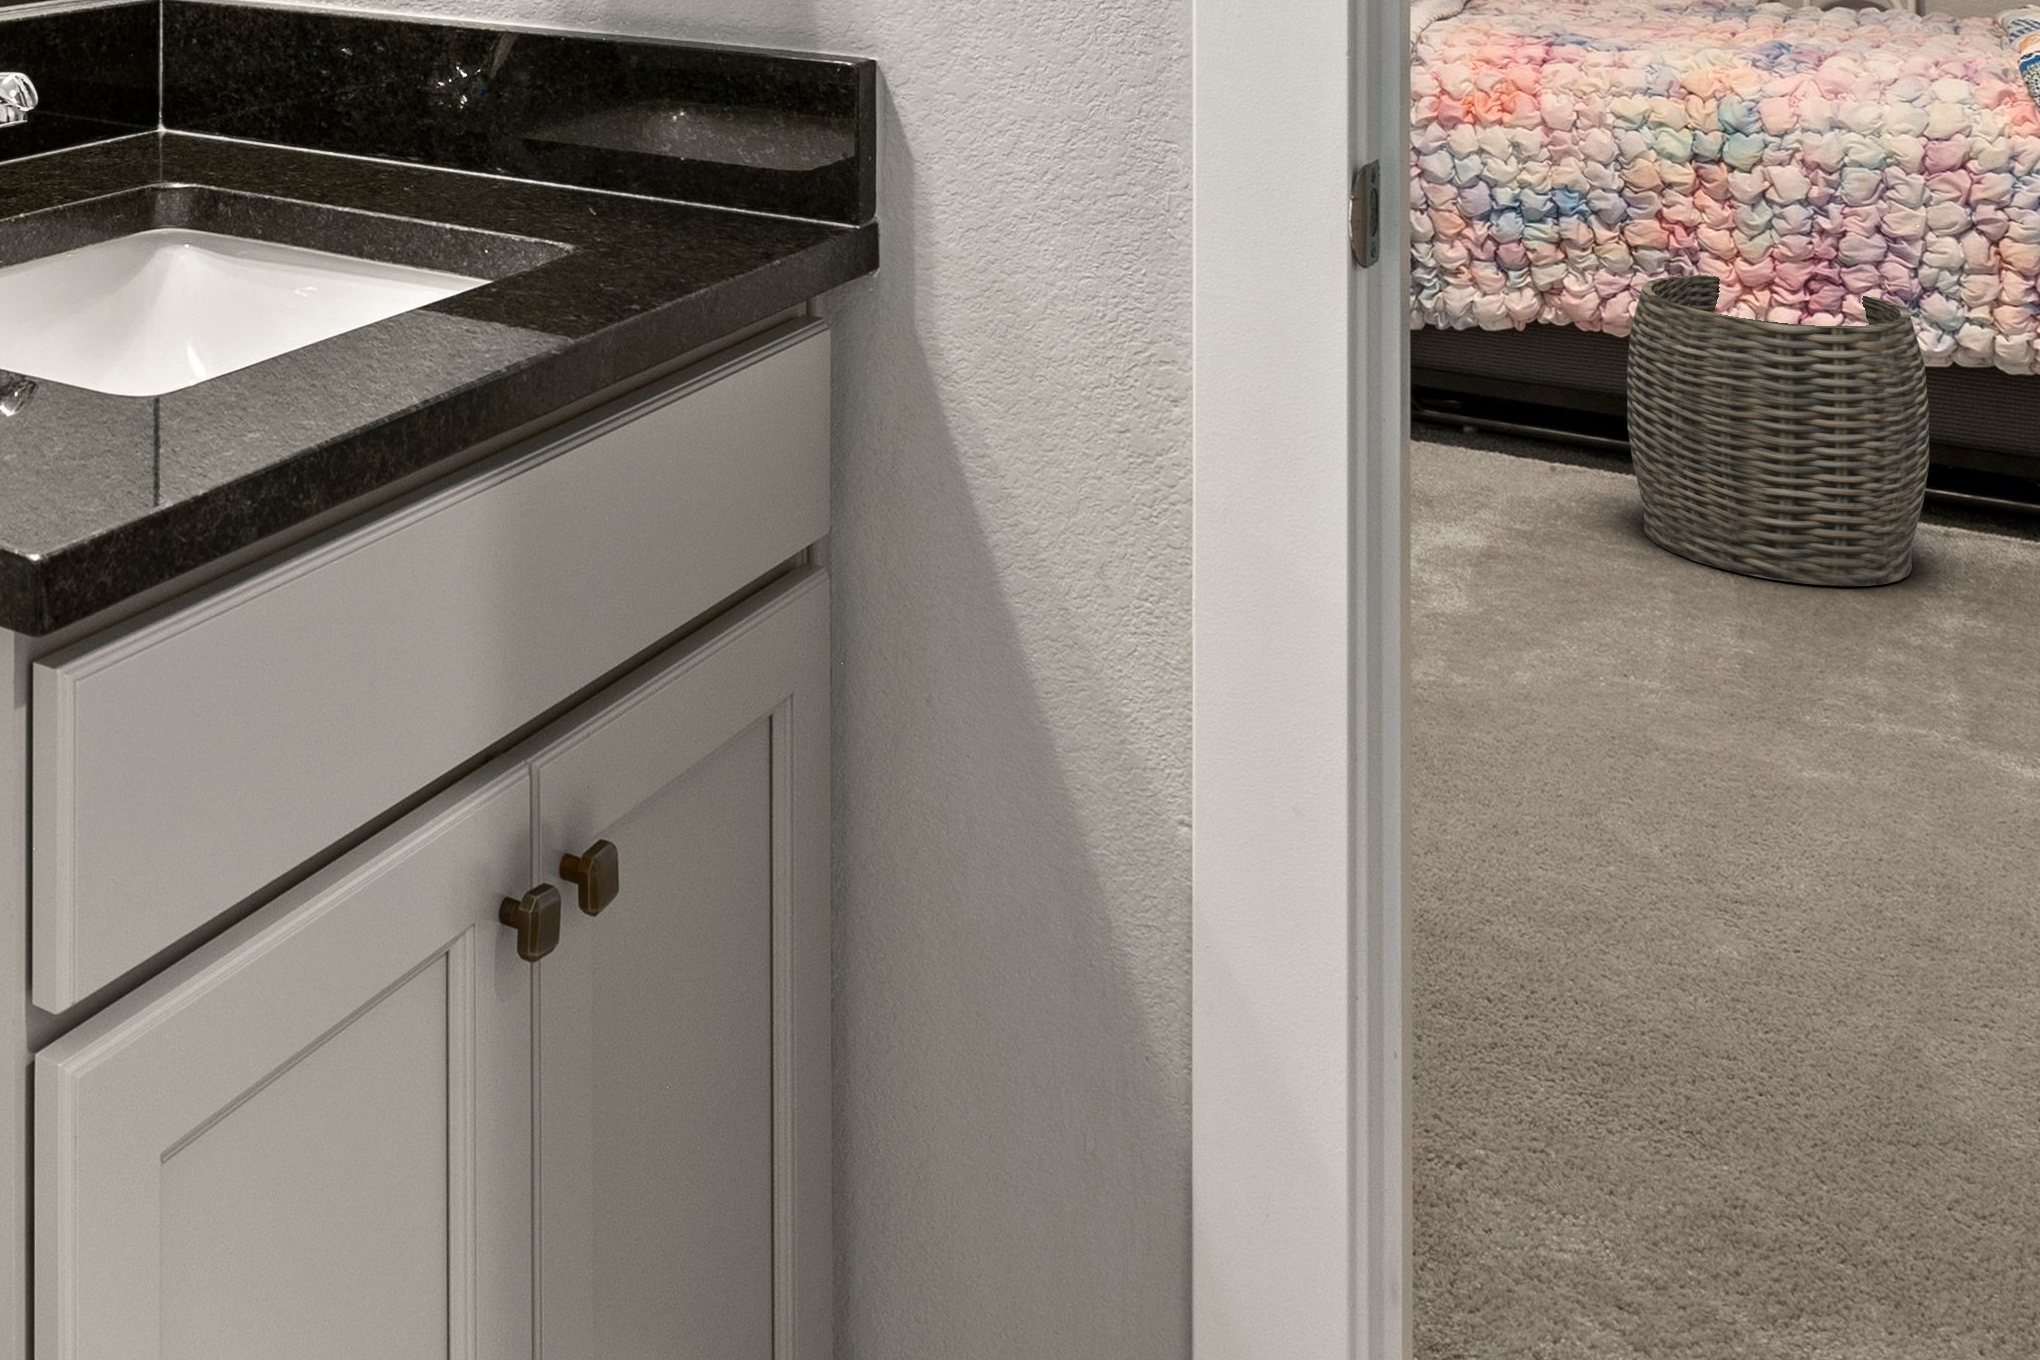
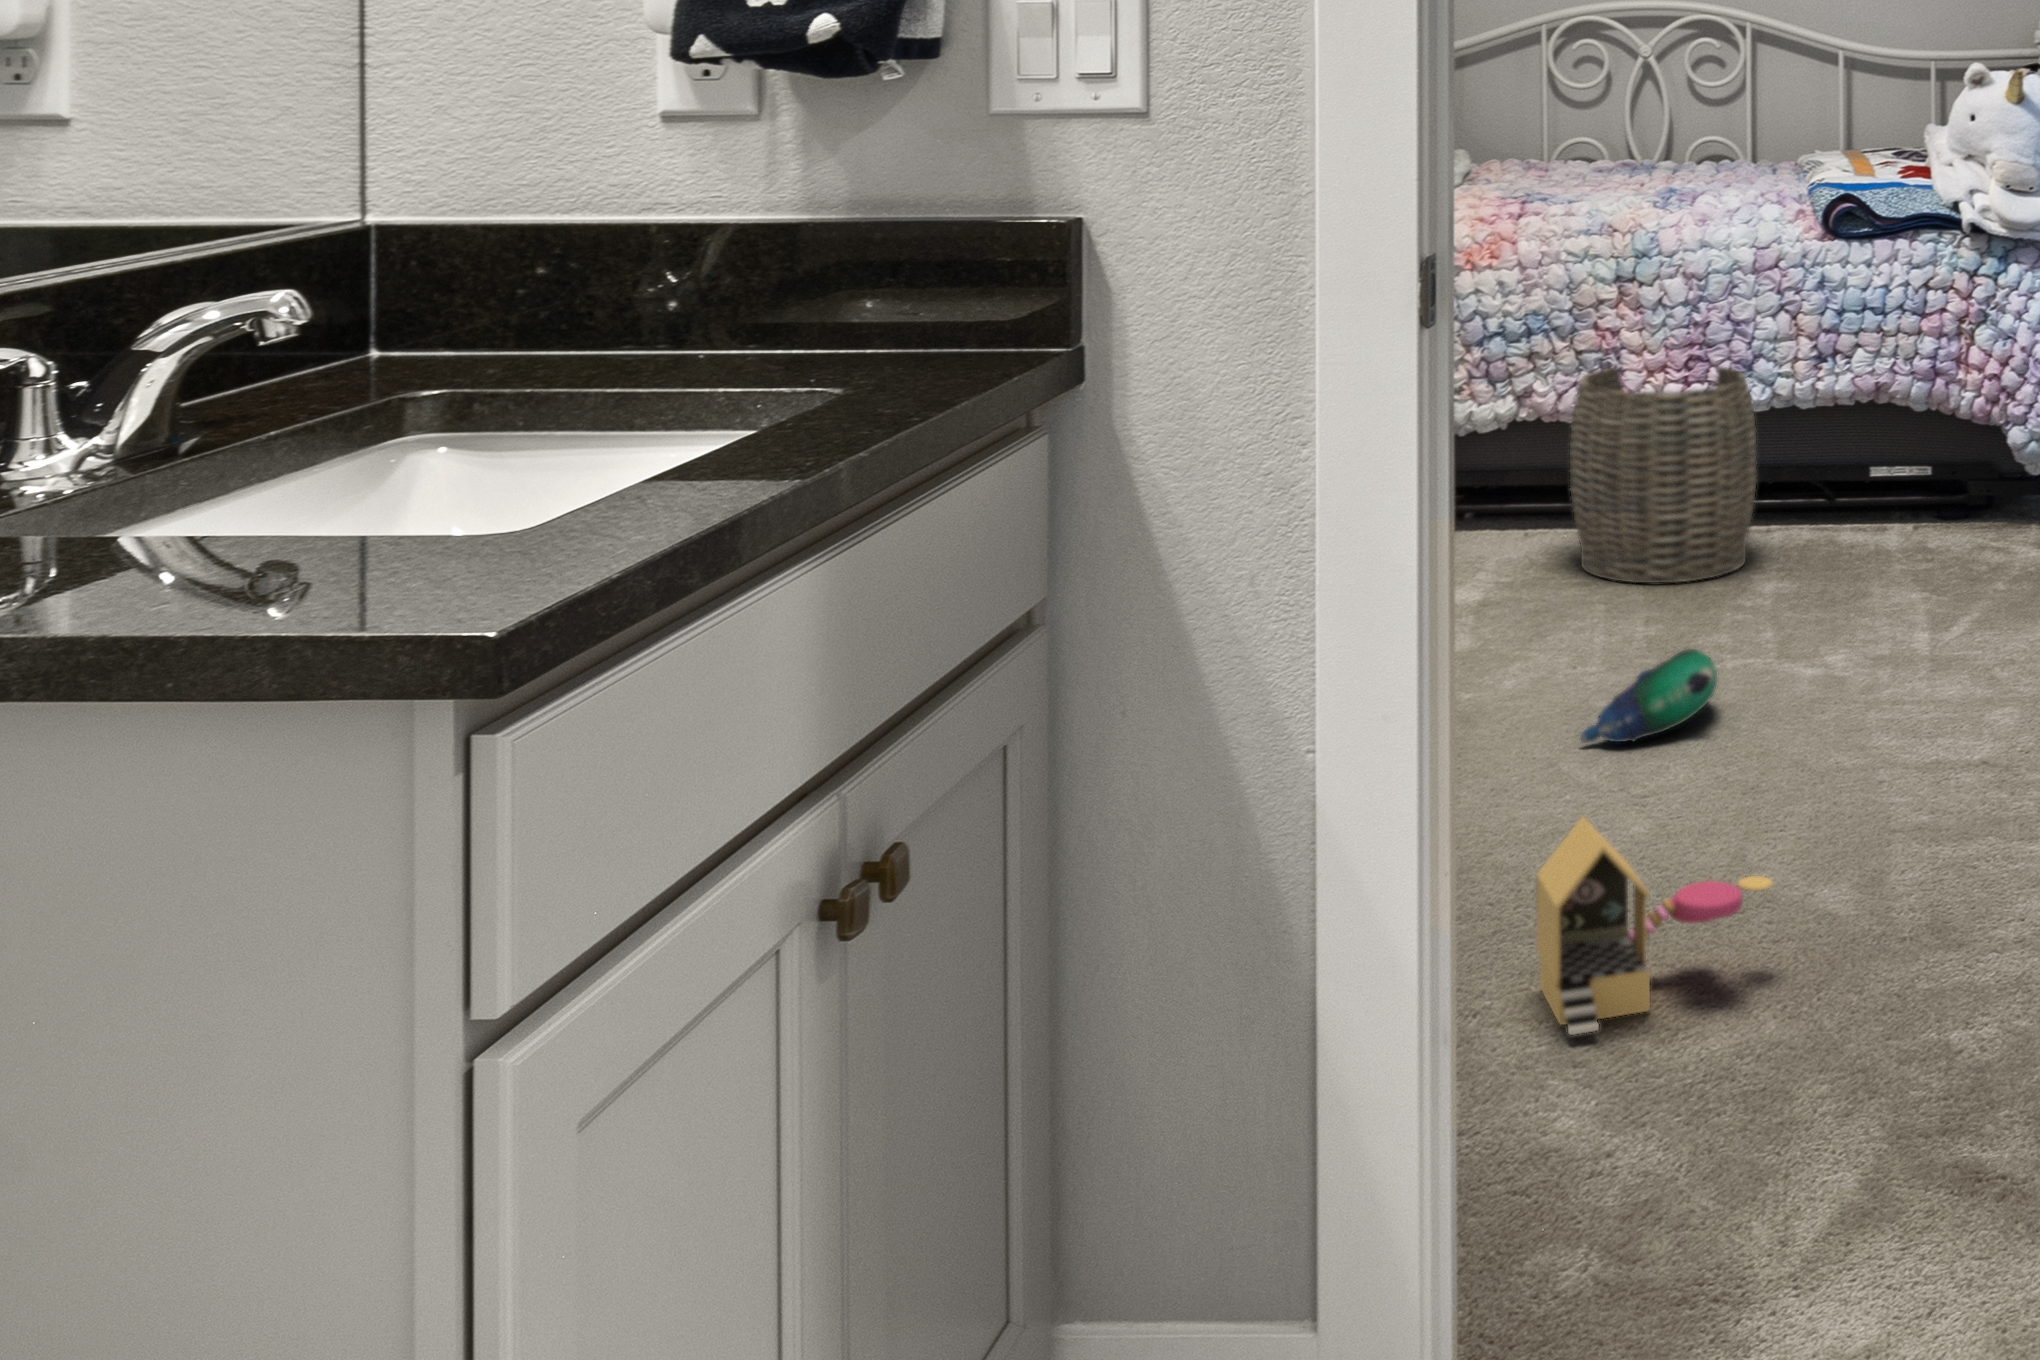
plush toy: none [1636,695,1862,809] -> present [1581,649,1717,743]
toy house: none [1558,931,1963,1252] -> present [1536,817,1772,1035]

